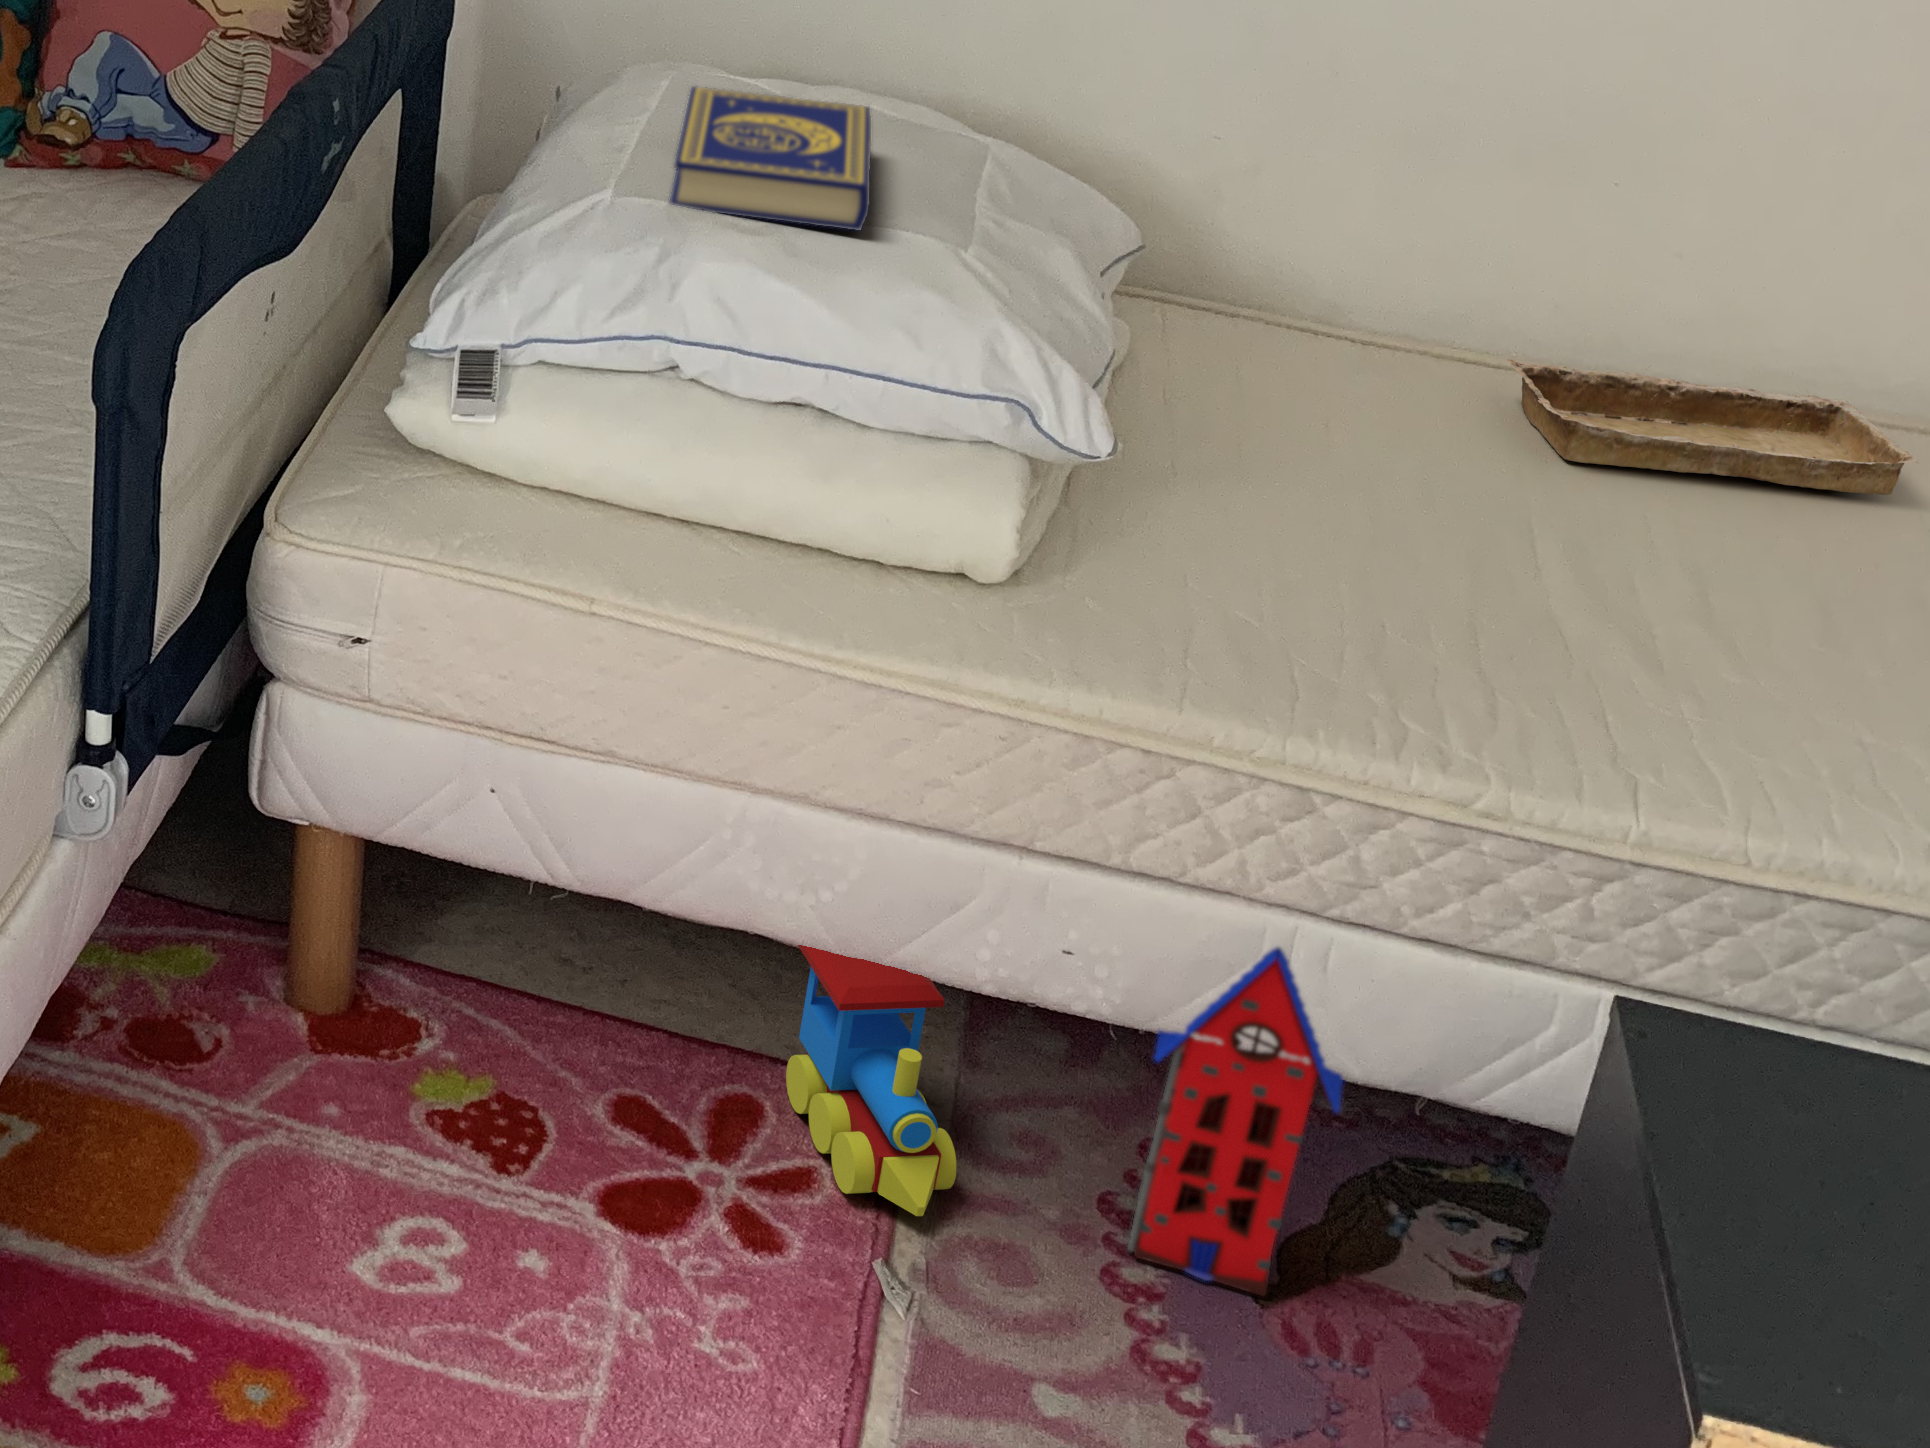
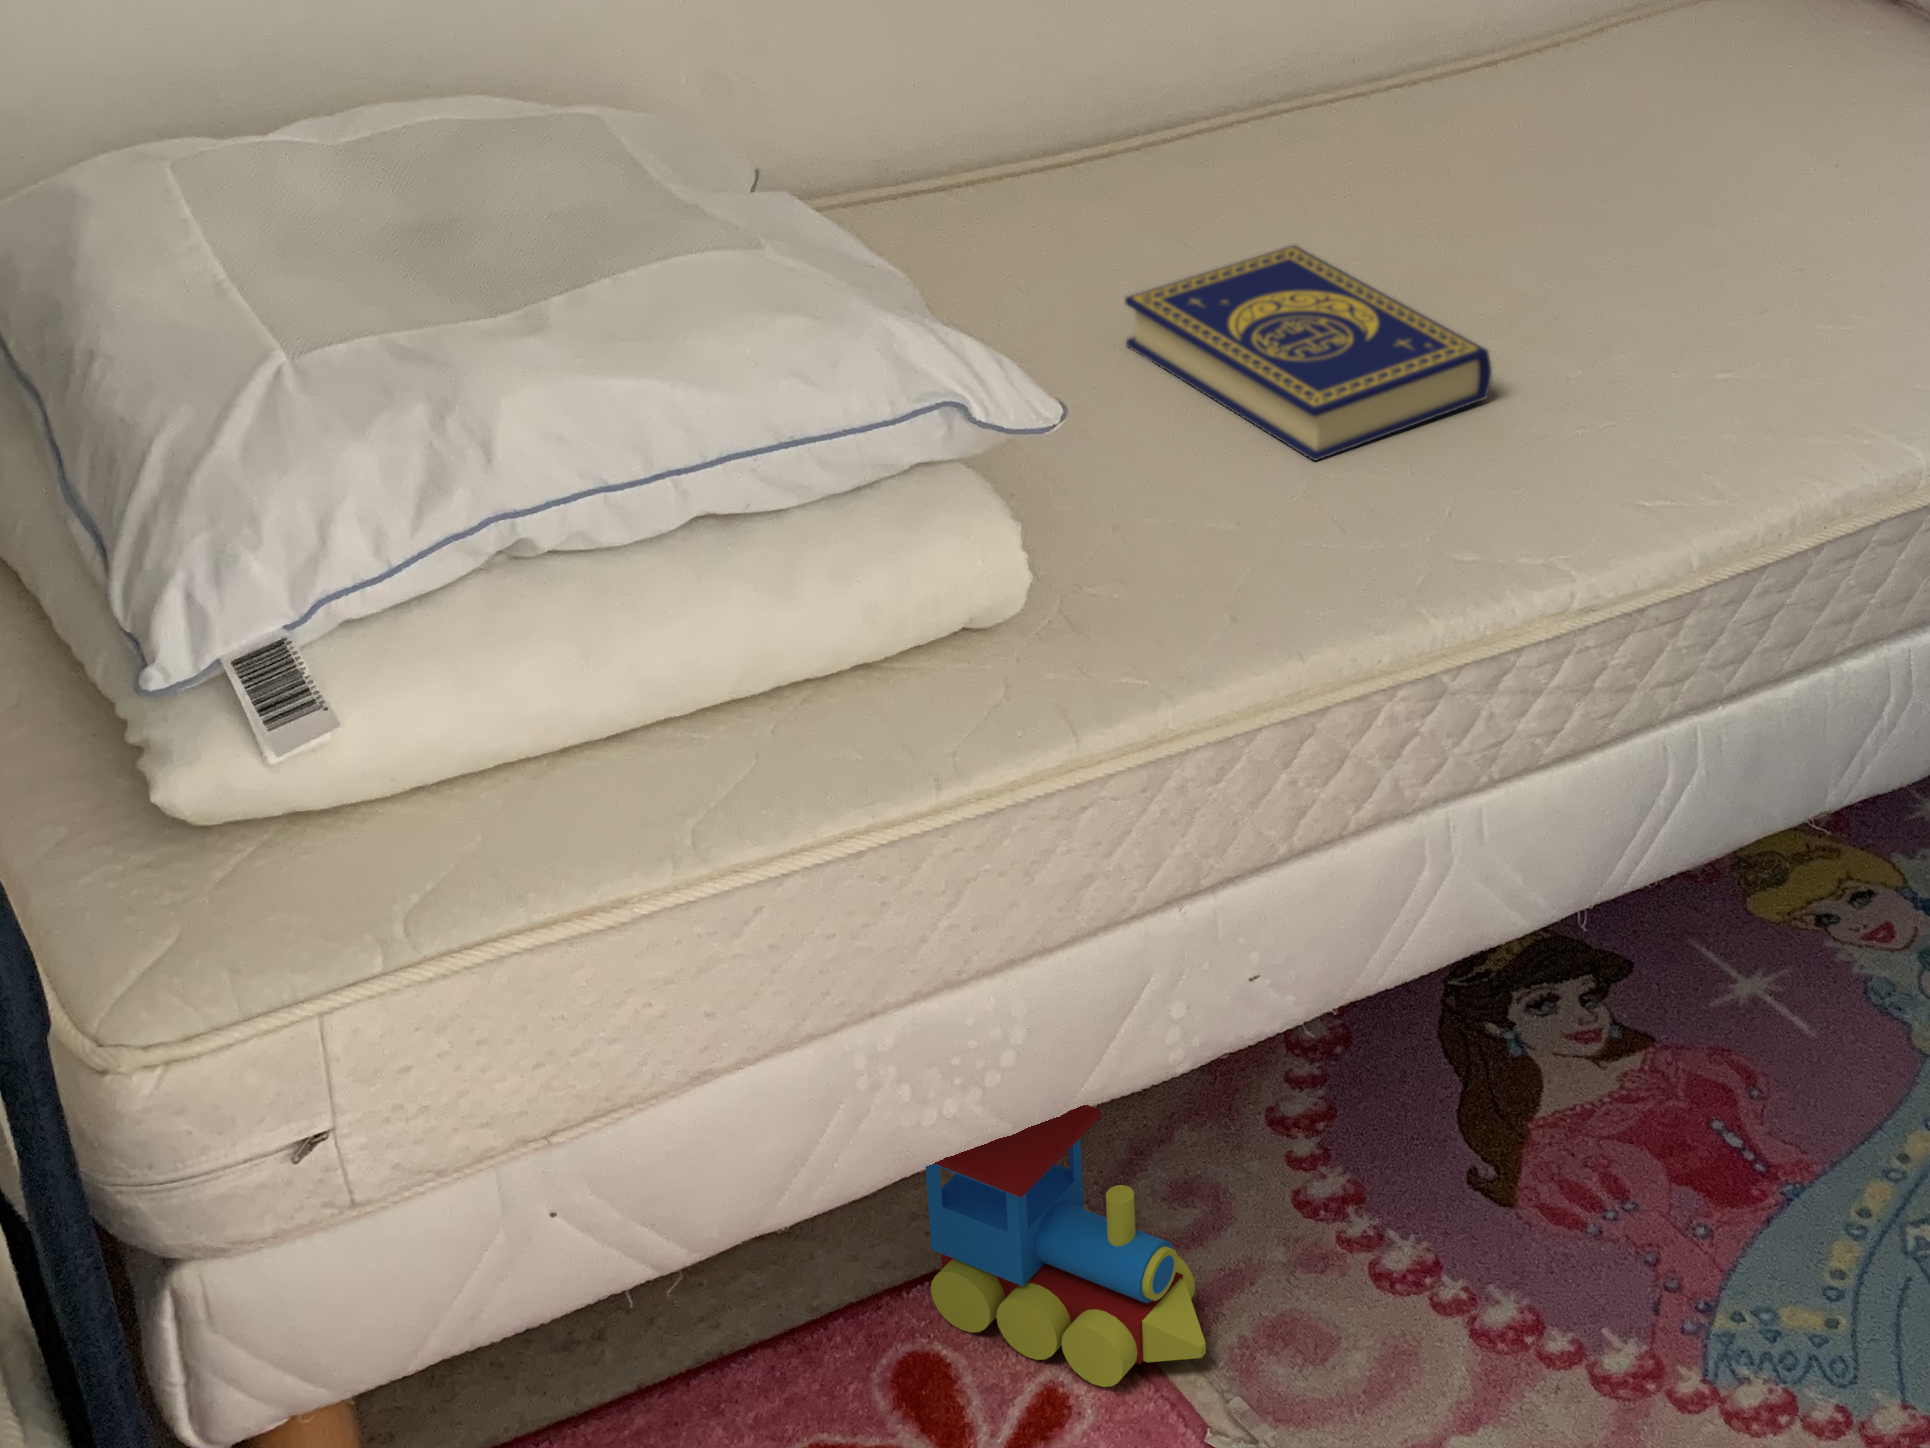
book: present [670,86,871,230] -> present [1125,245,1492,461]
tray: present [1508,359,1919,495] -> none [1086,44,1469,205]
toy house: present [1128,947,1343,1296] -> none [1301,796,1538,1243]

